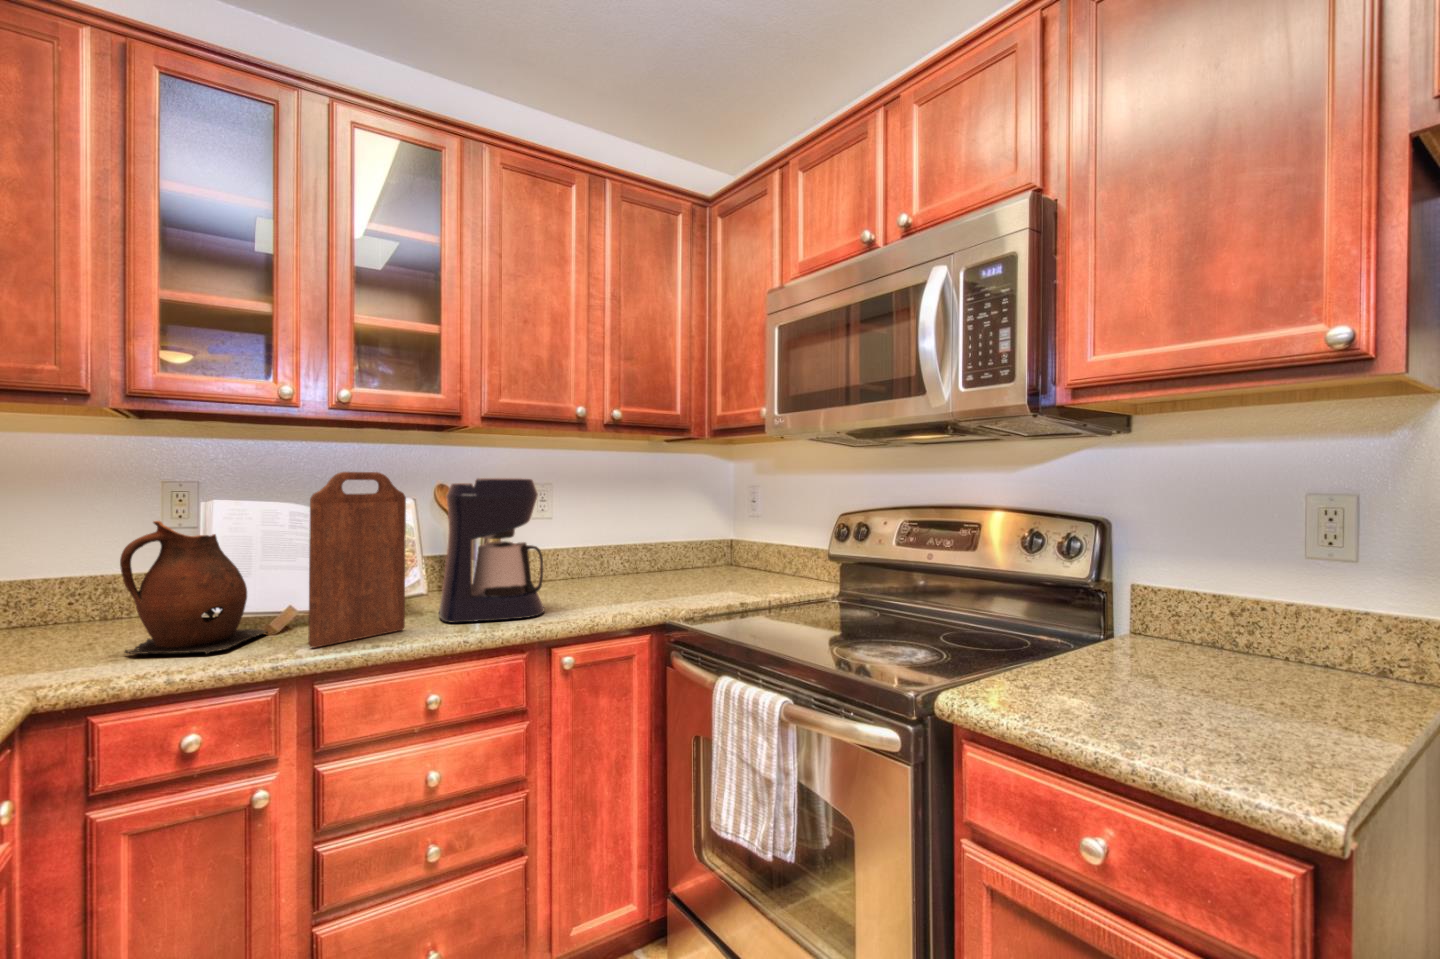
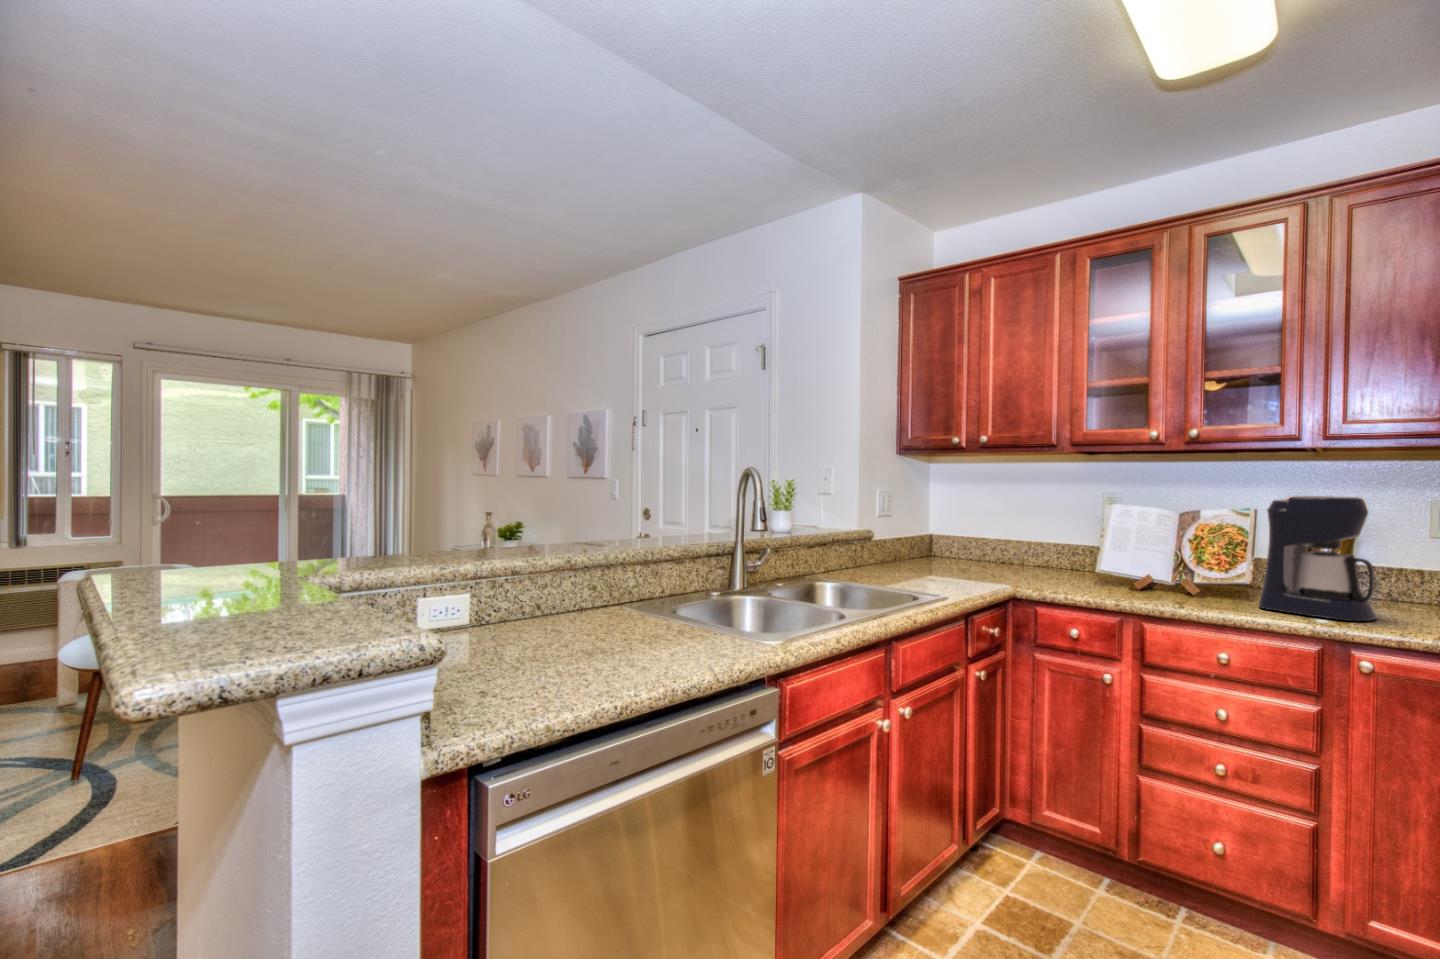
cutting board: present [308,472,406,648] -> none [1141,490,1220,604]
ceramic pitcher: present [120,521,268,654] -> none [1056,515,1133,591]

